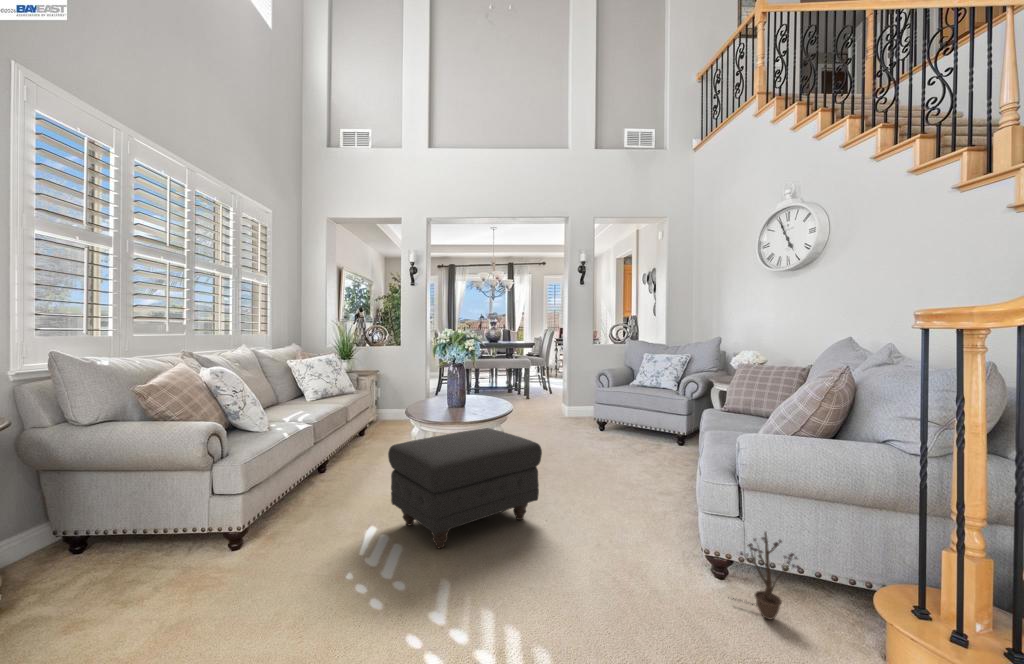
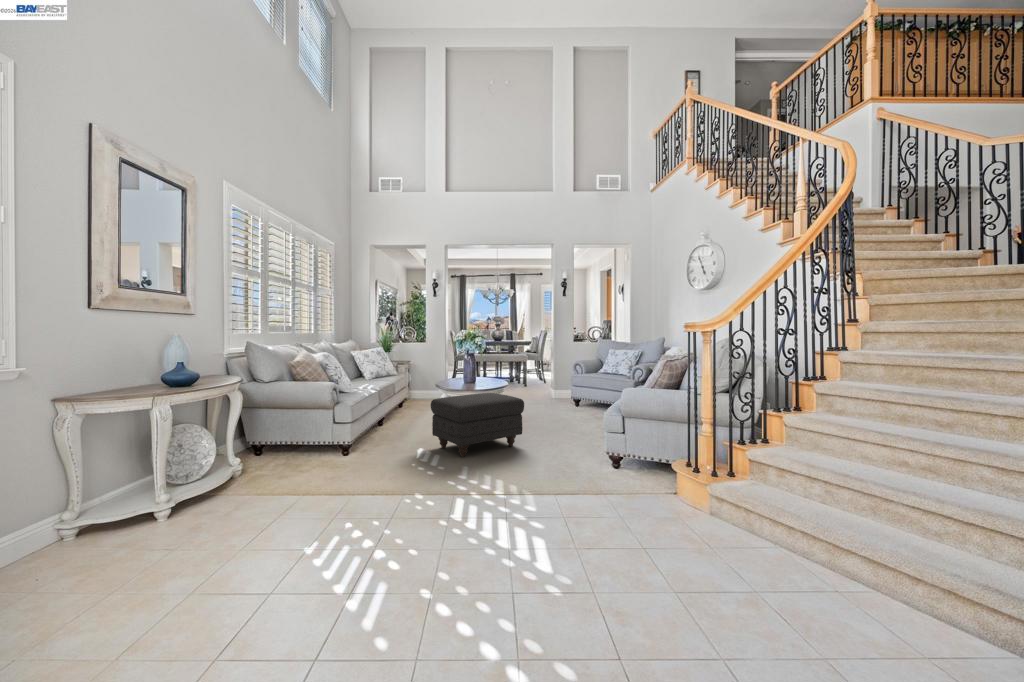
decorative plant: present [728,532,800,619] -> none [619,435,651,480]

